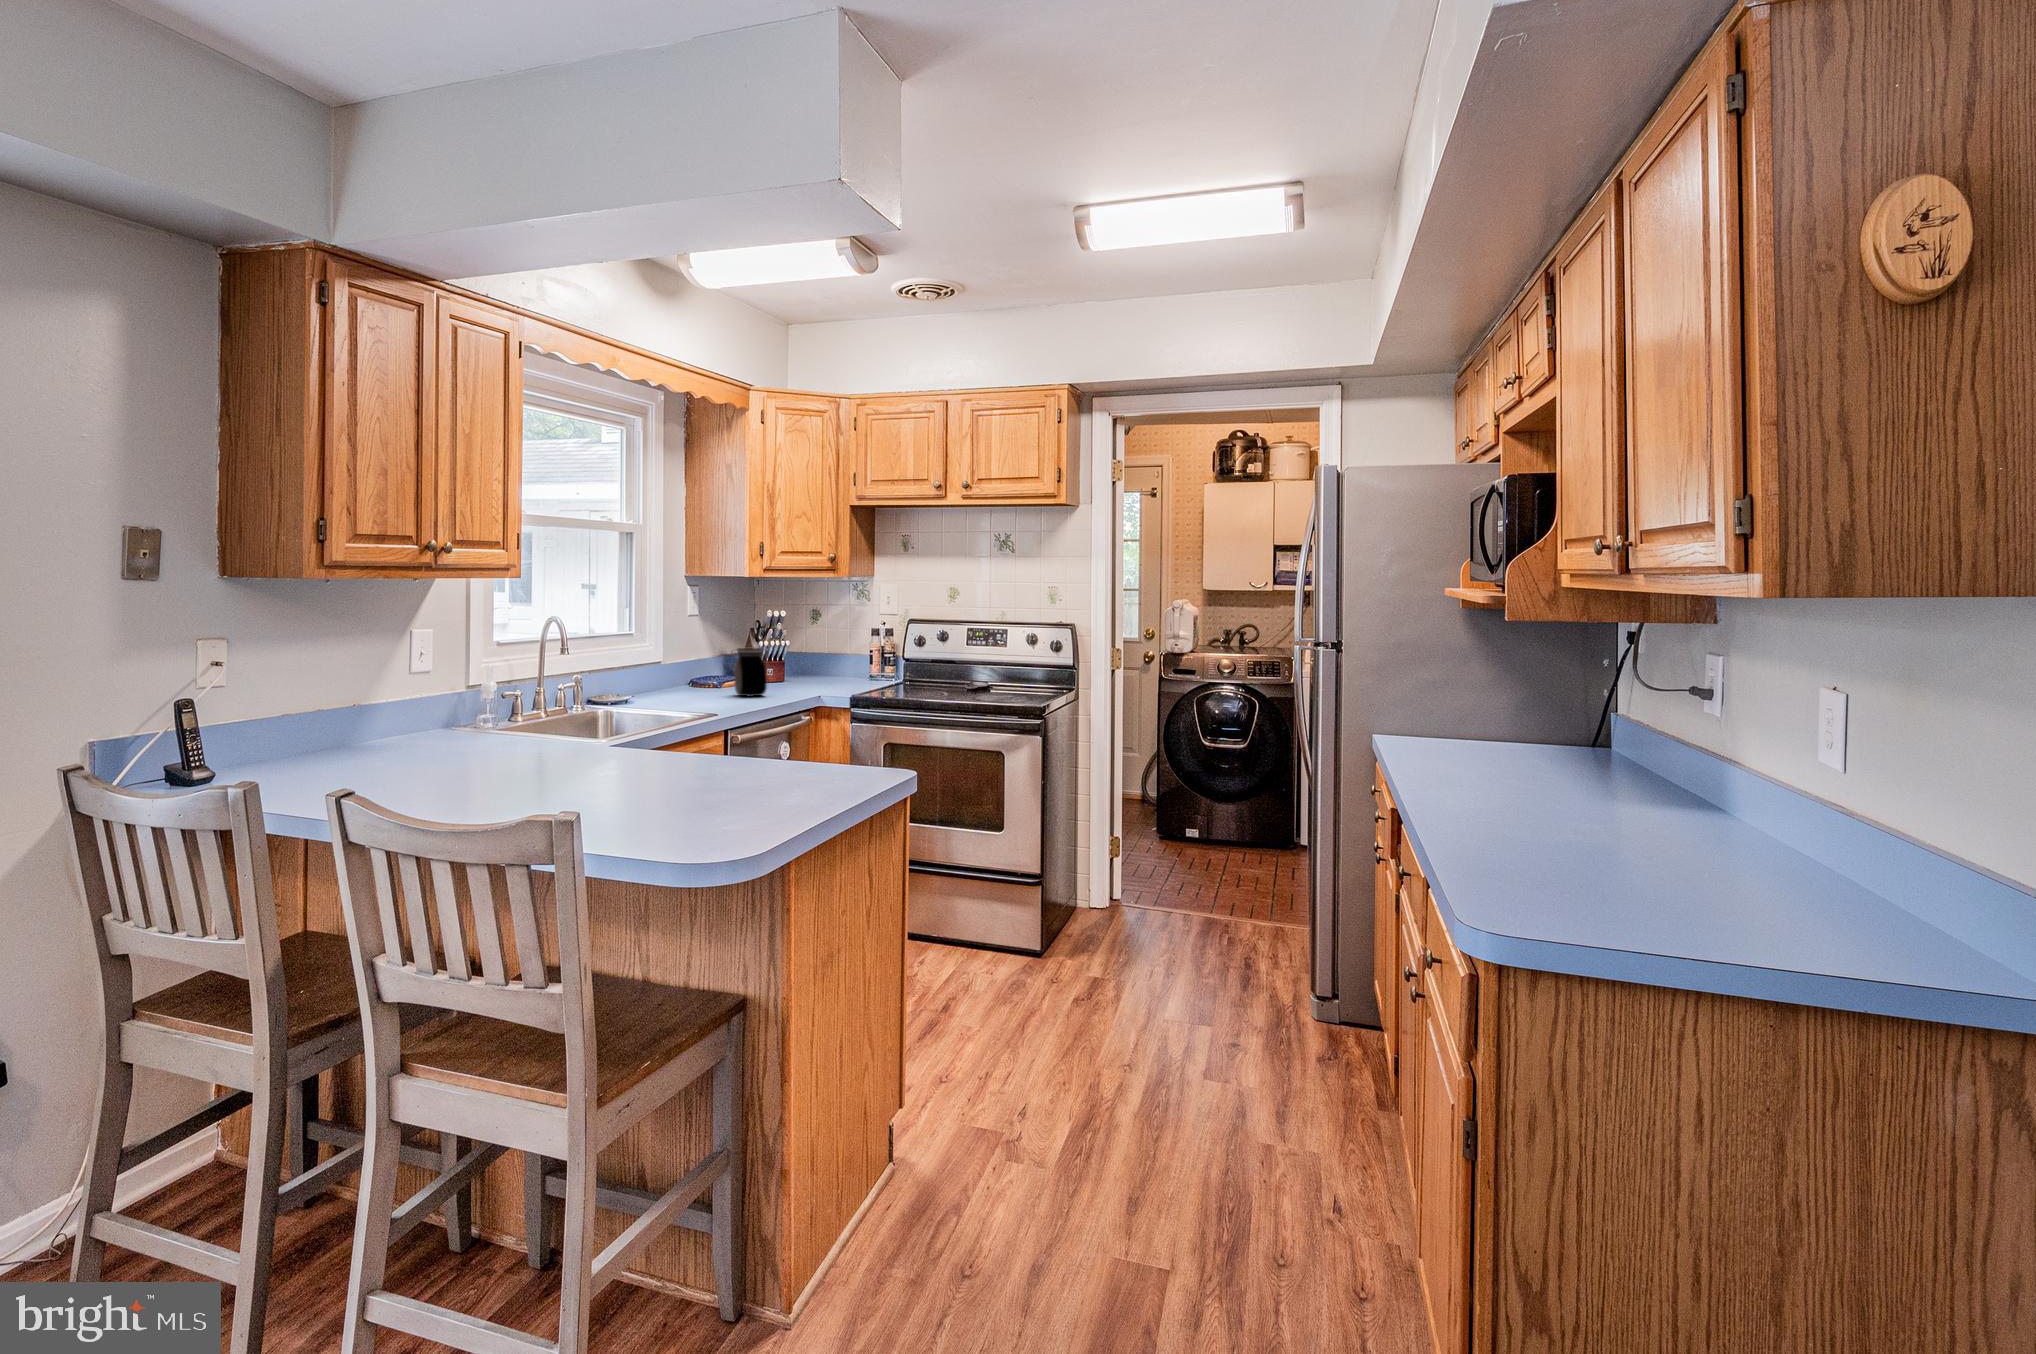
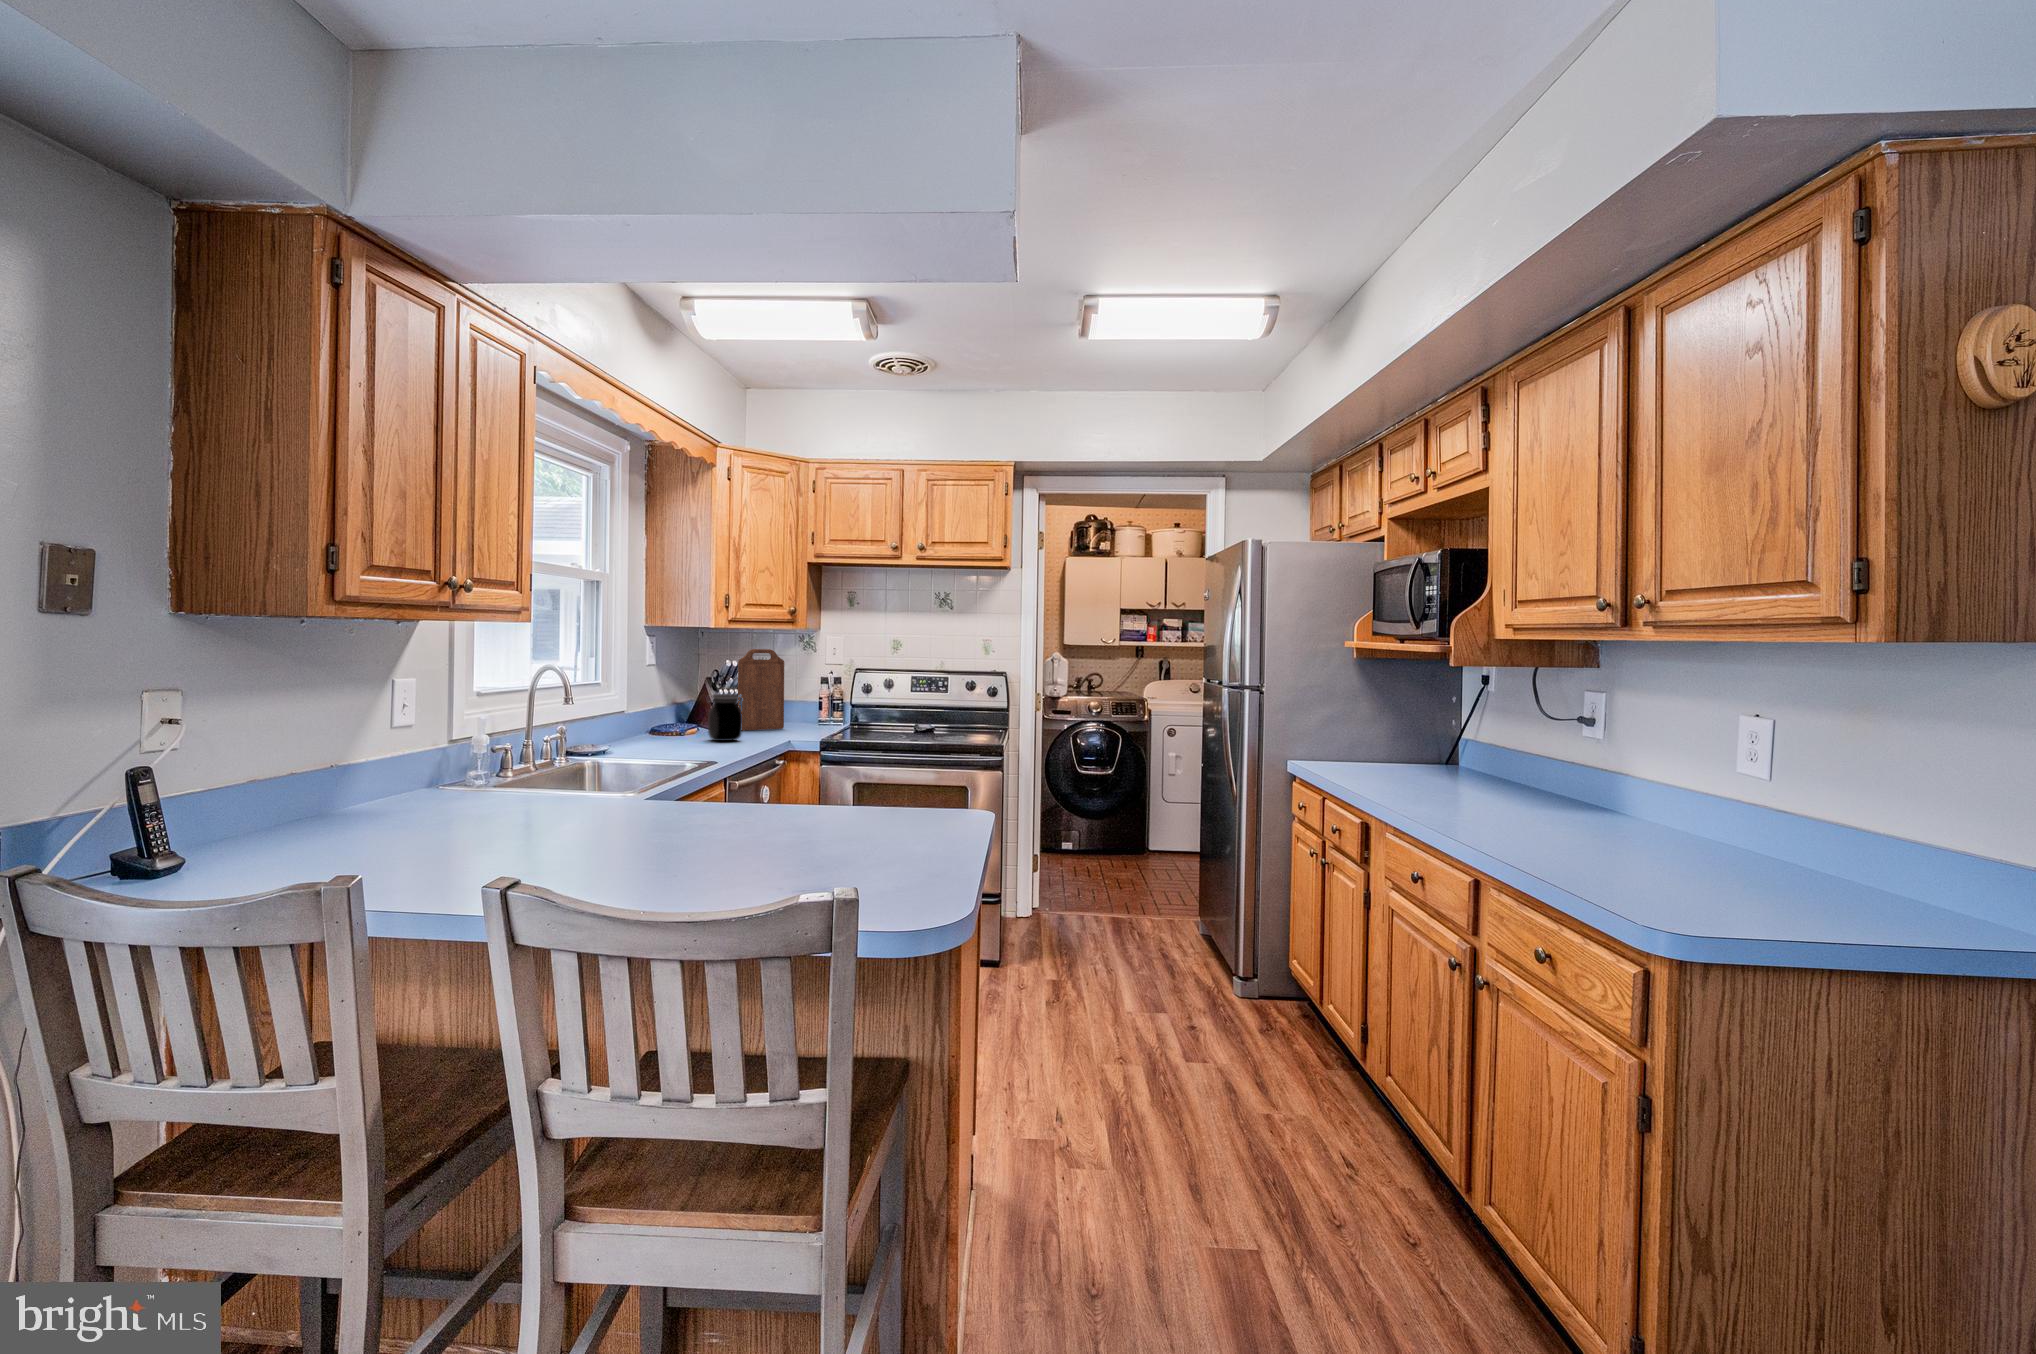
cutting board: none [775,601,825,687] -> present [738,649,784,731]

